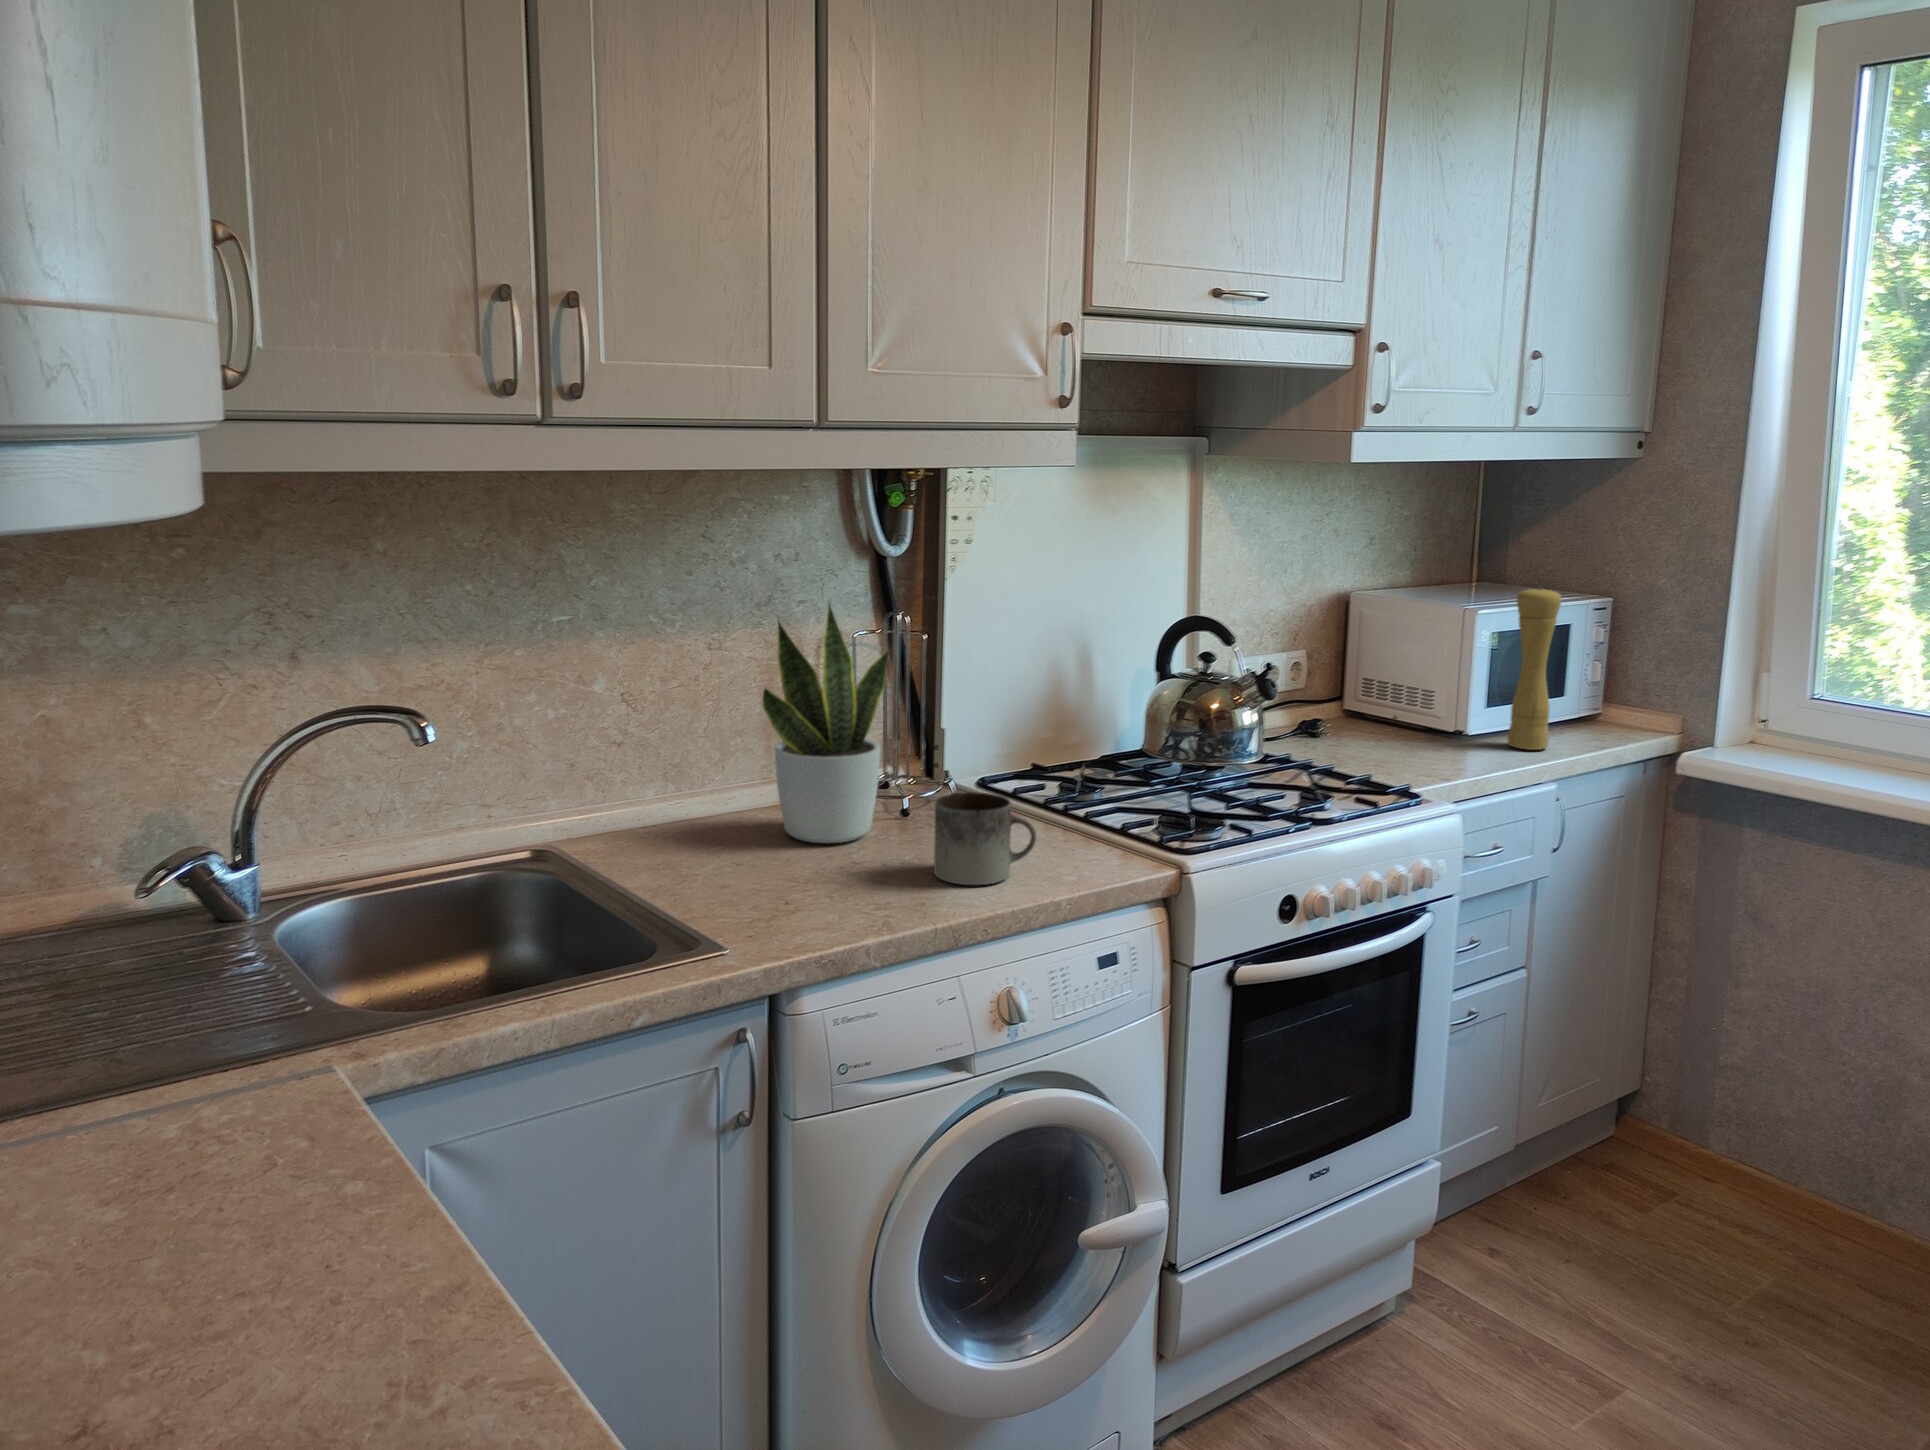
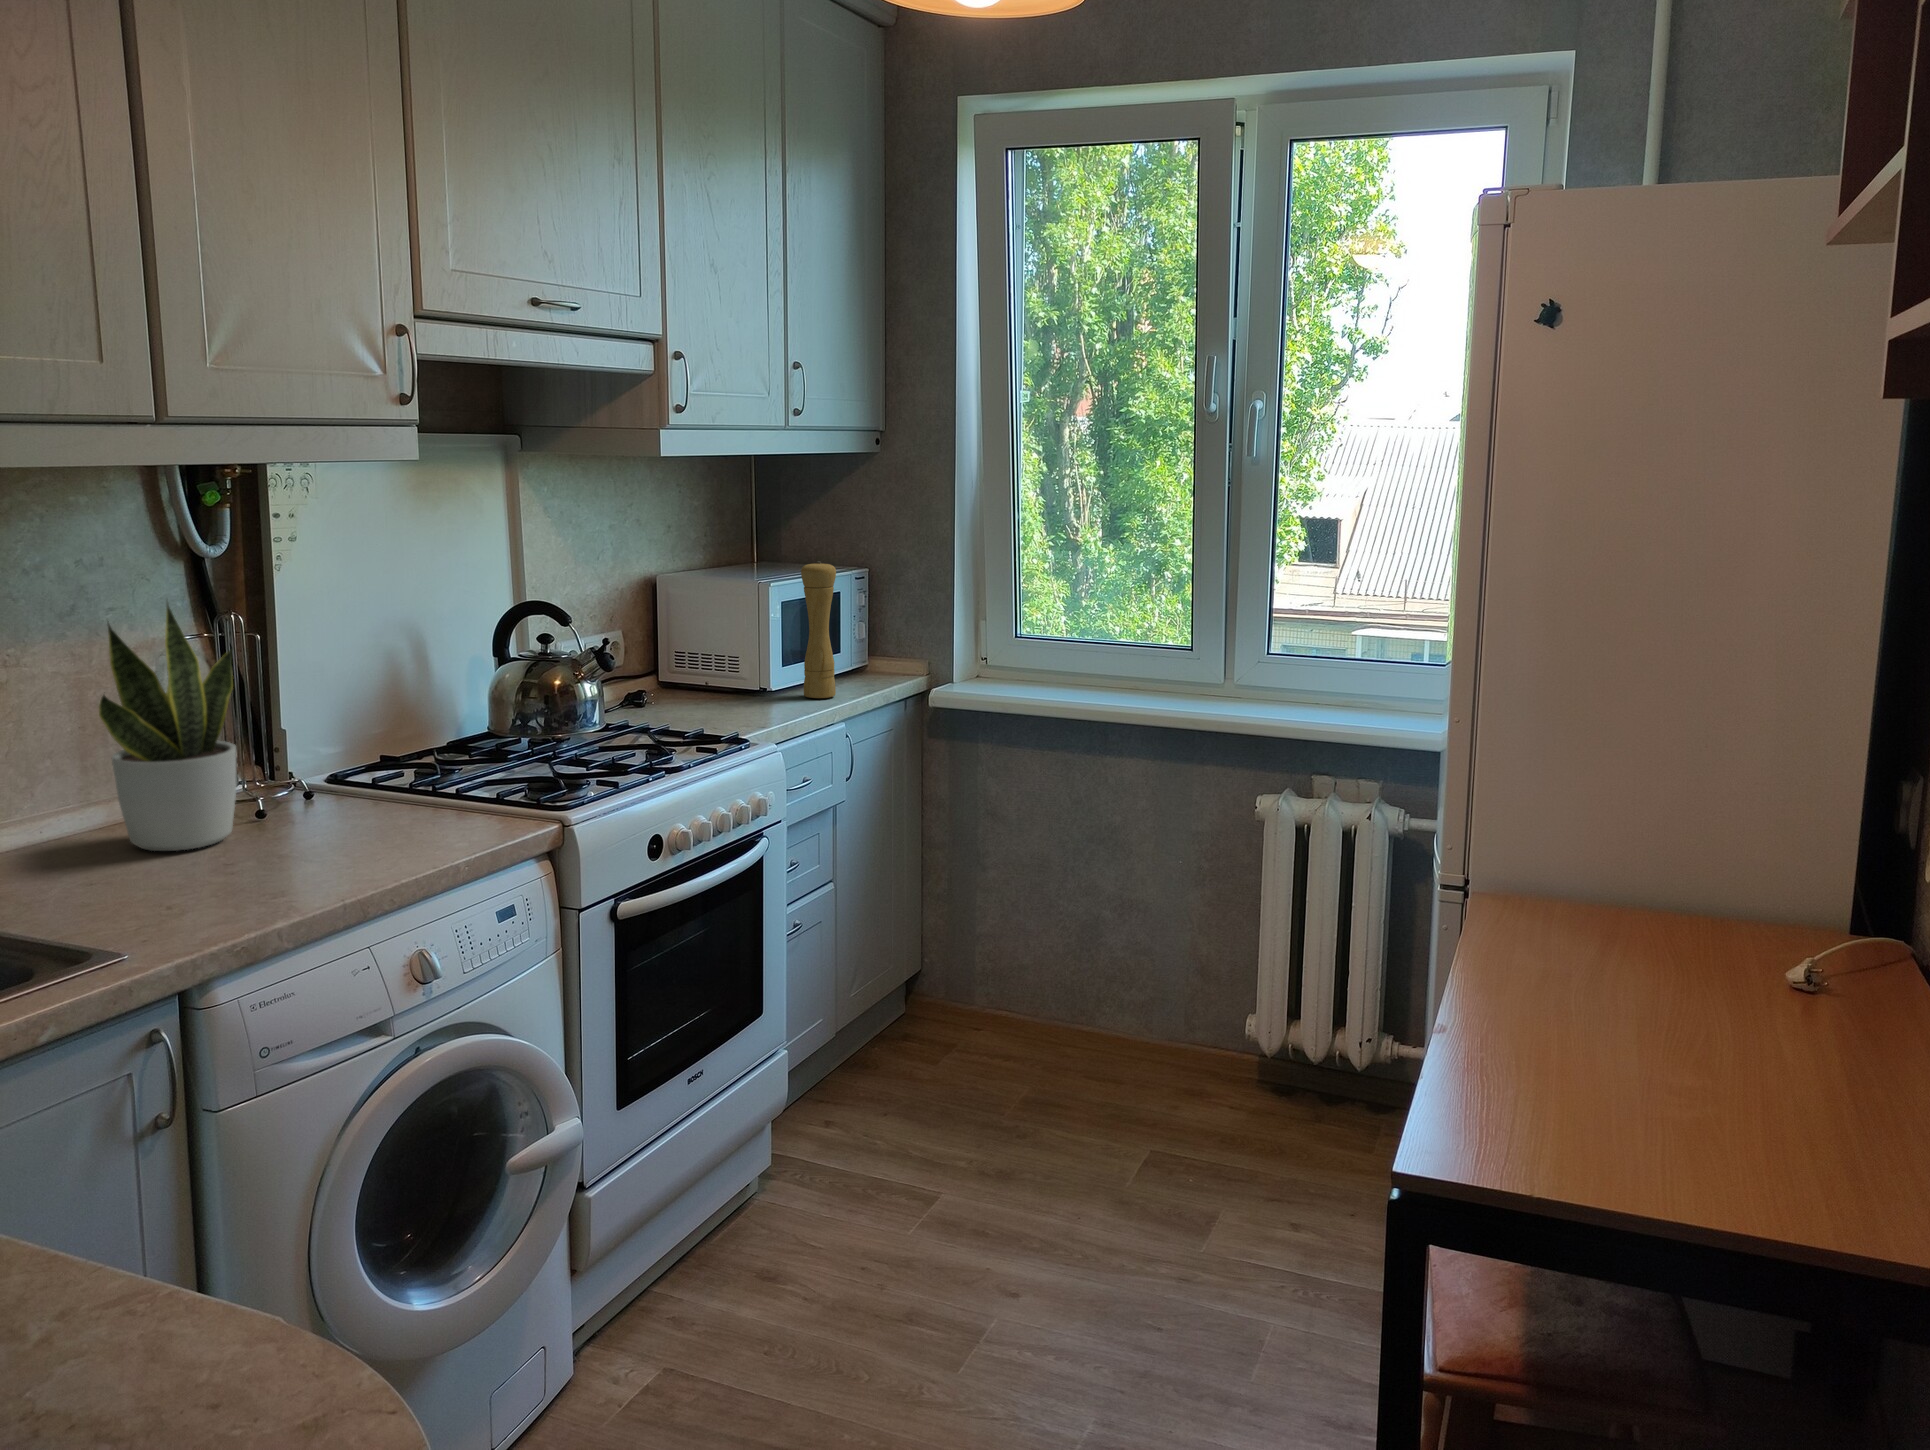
mug: present [934,792,1036,885] -> none [316,776,424,865]

